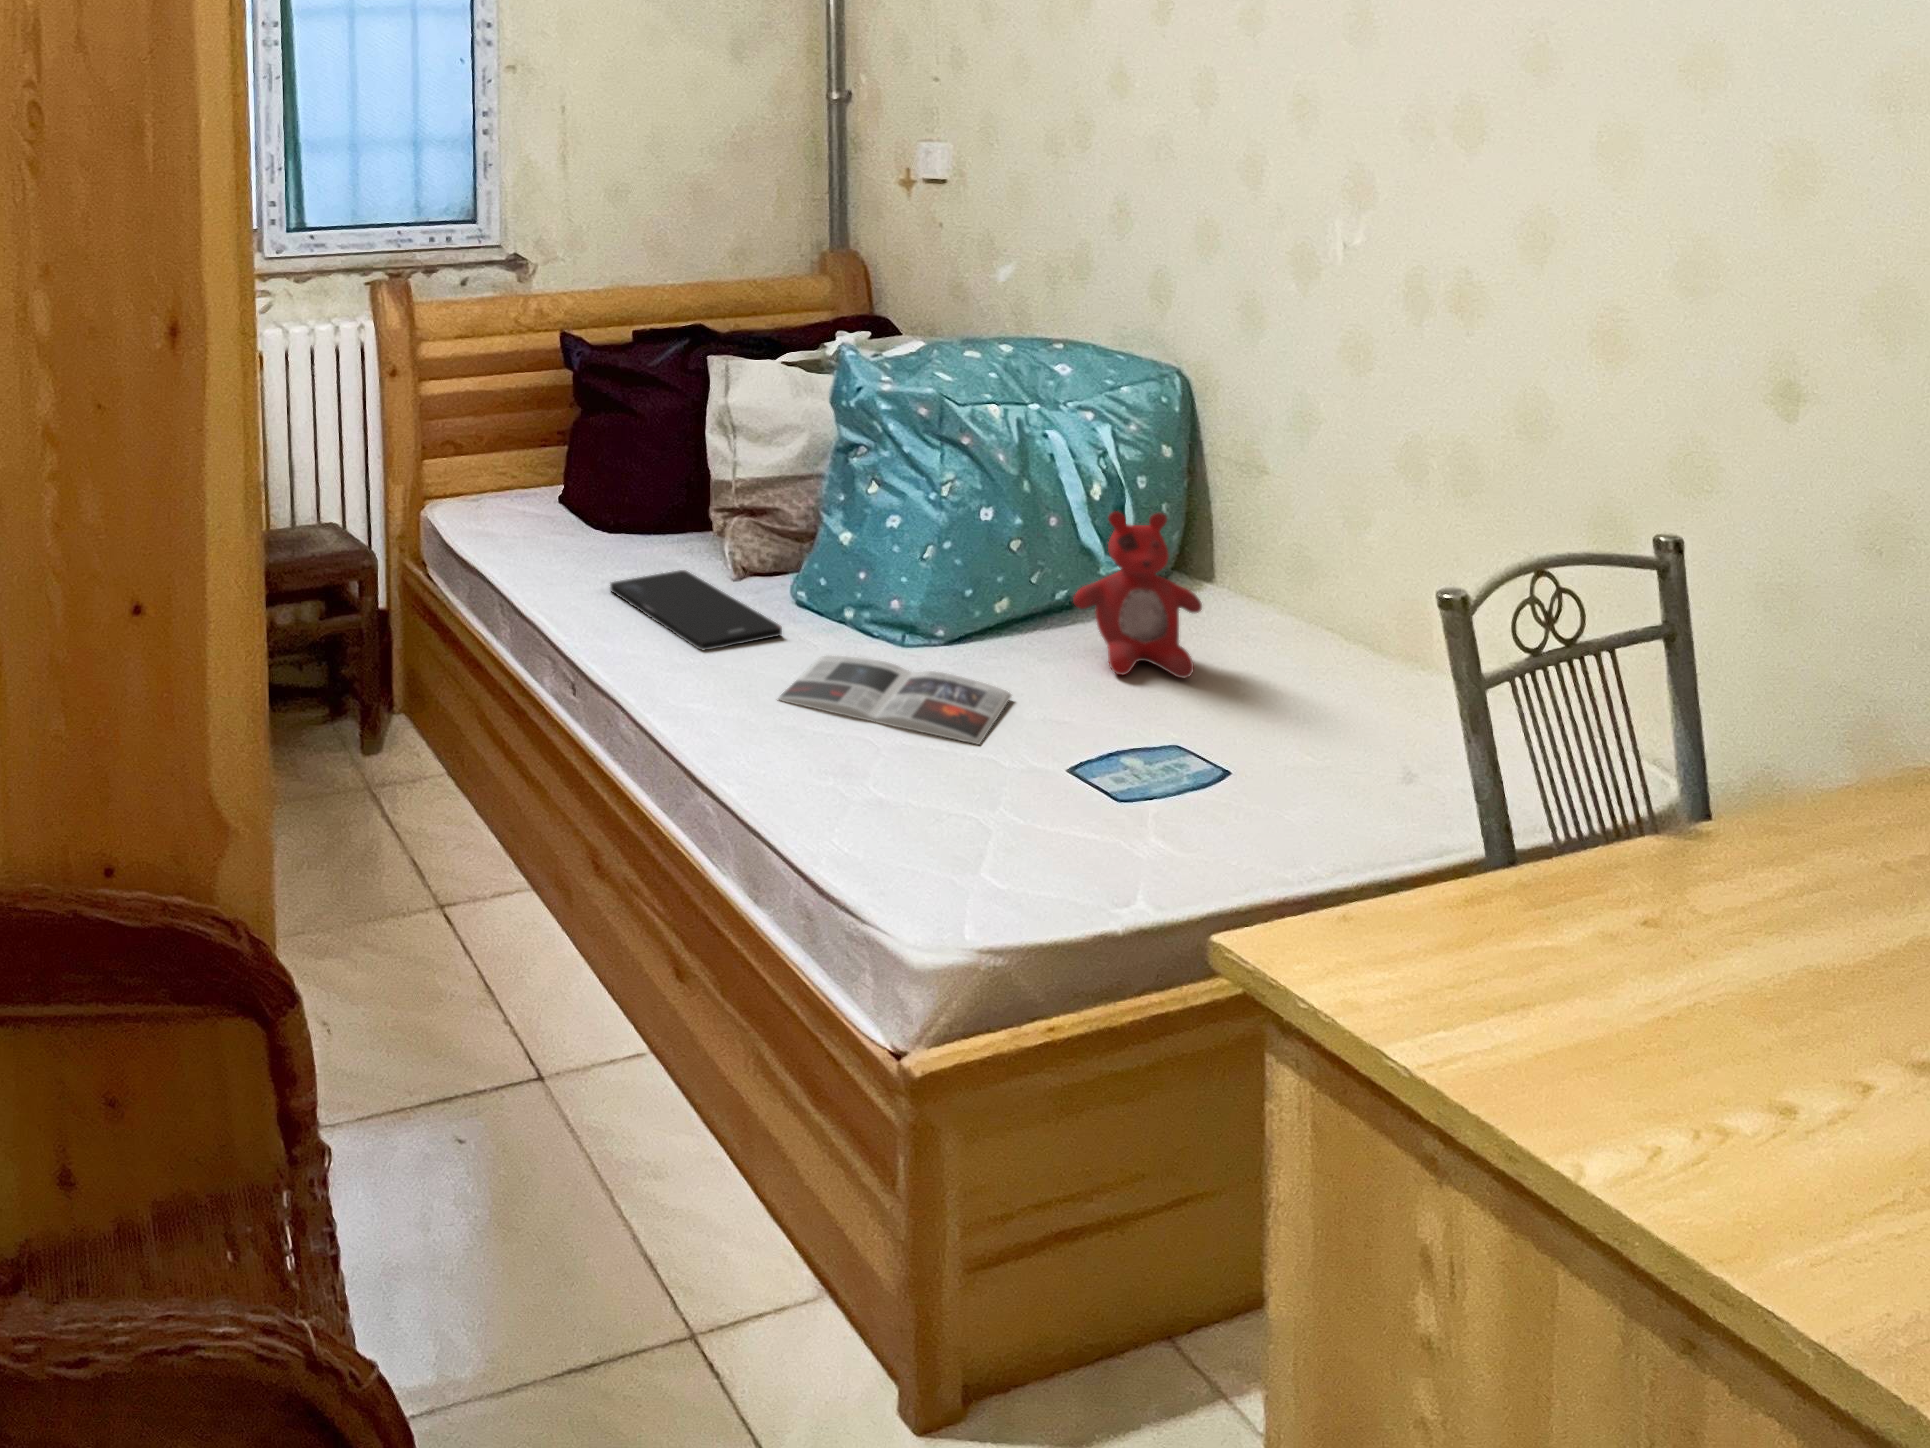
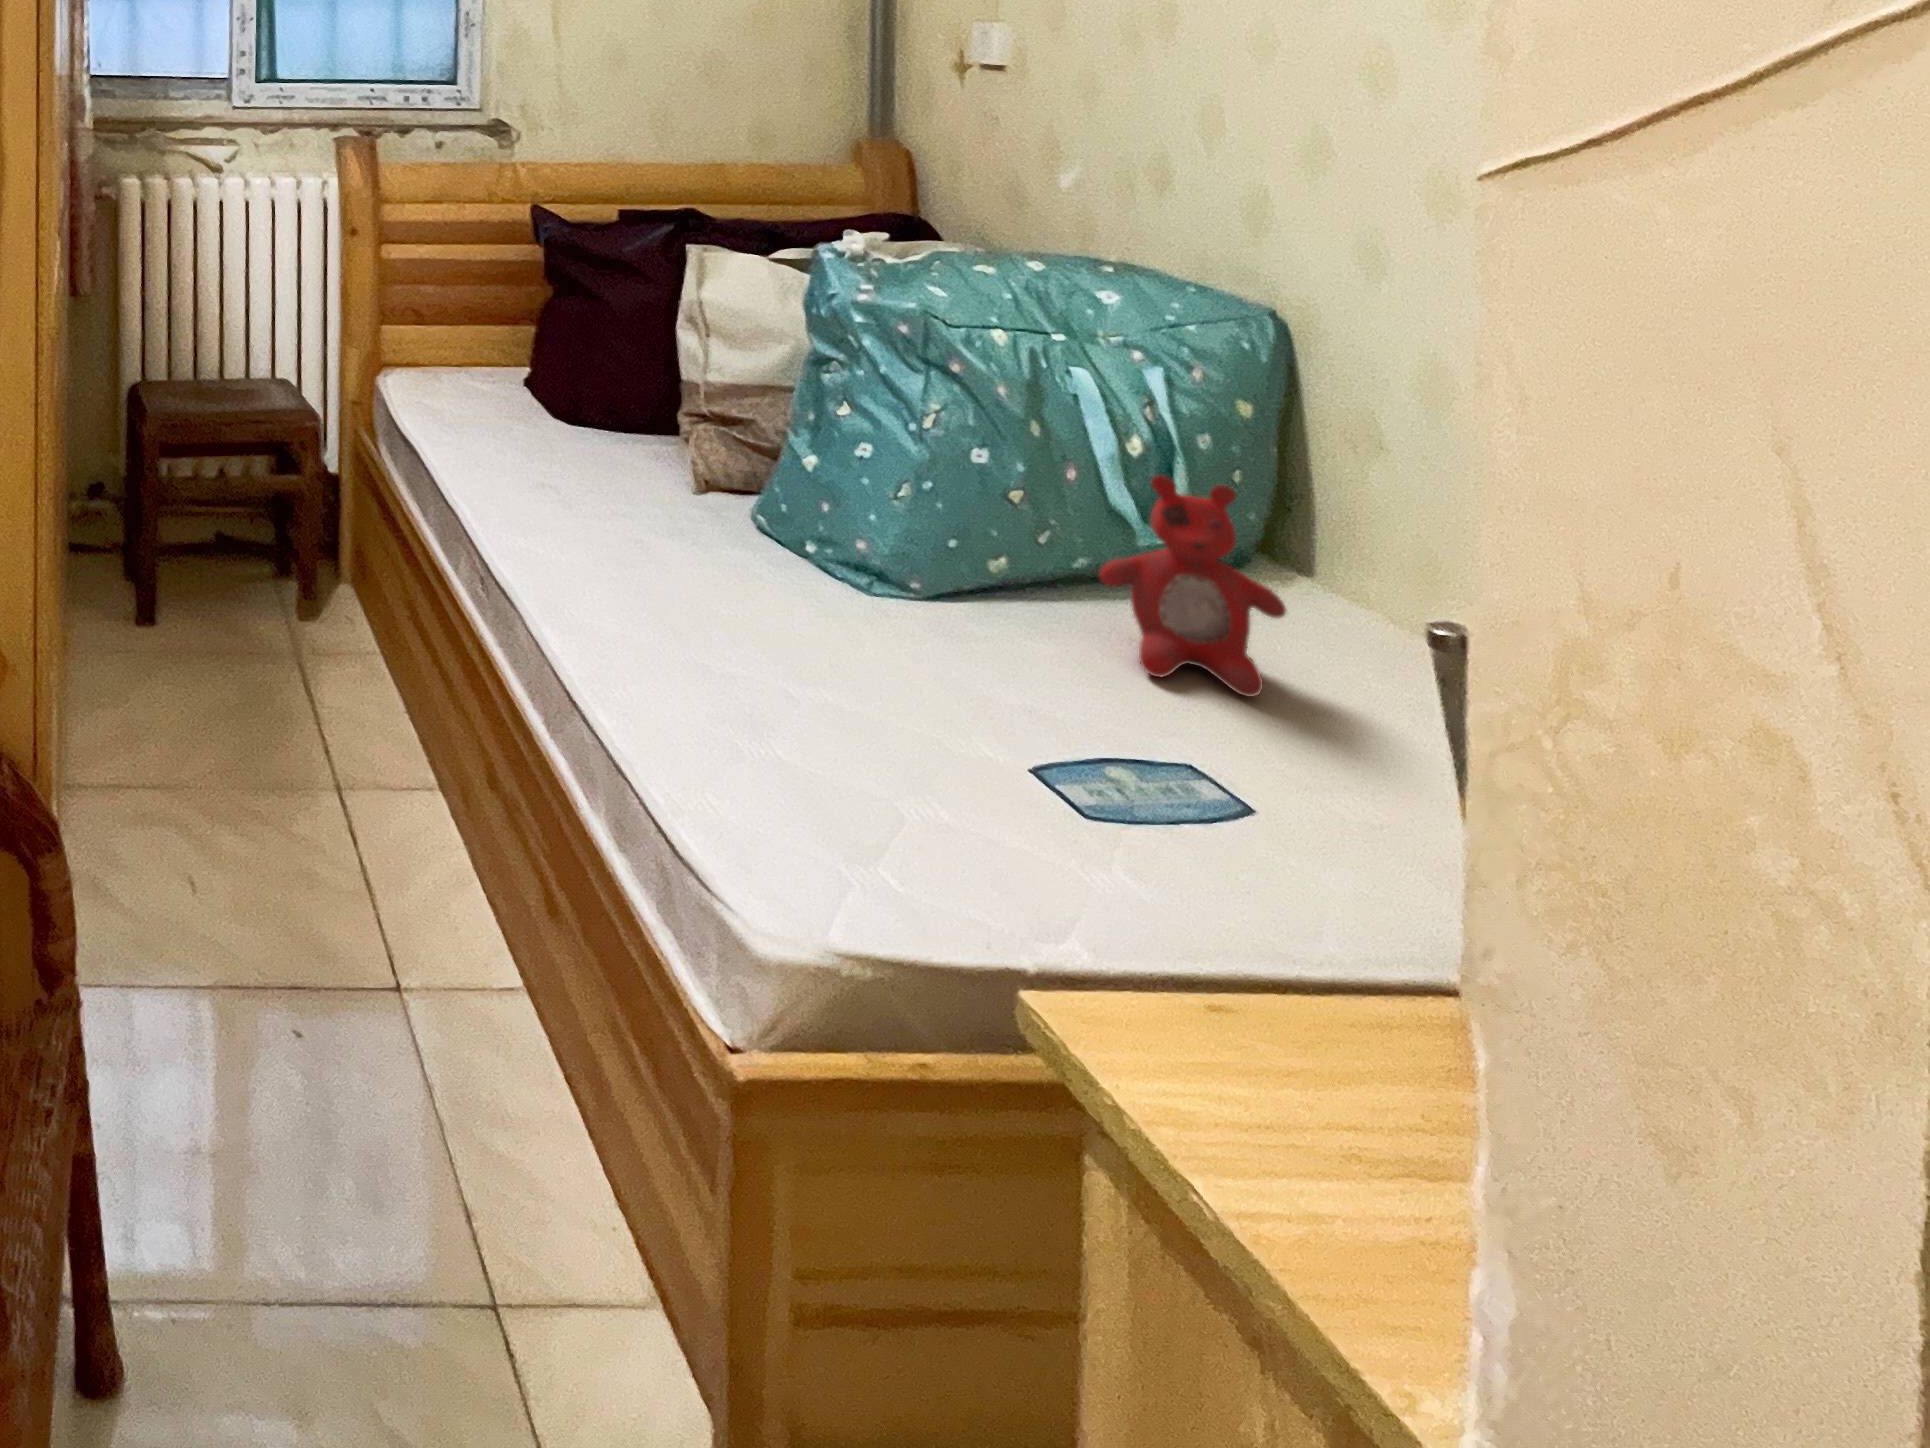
smartphone: present [610,570,782,650] -> none [541,466,721,557]
magazine: present [778,655,1012,744] -> none [687,586,991,725]

